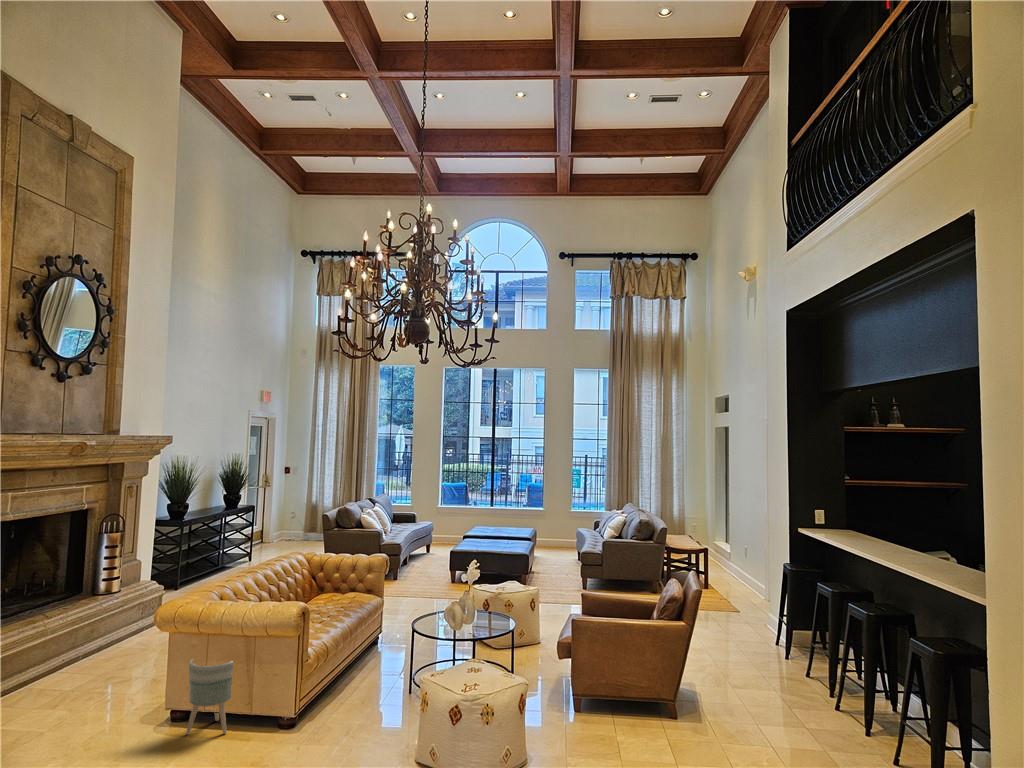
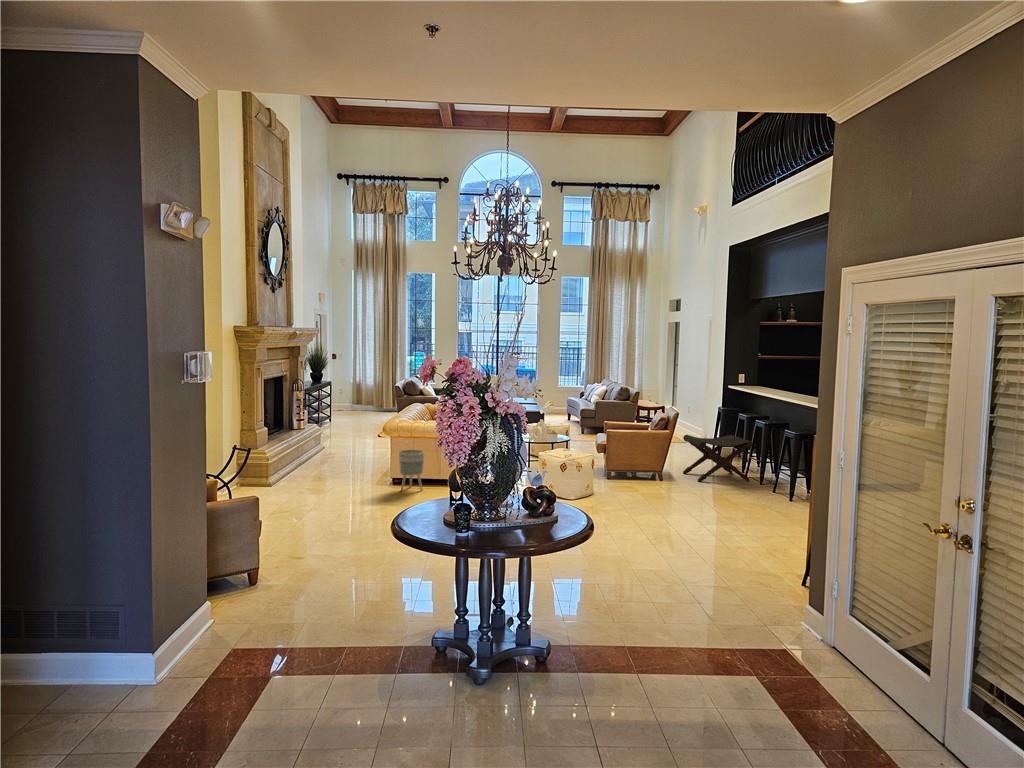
footstool: none [719,622,844,720] -> present [683,435,753,482]

